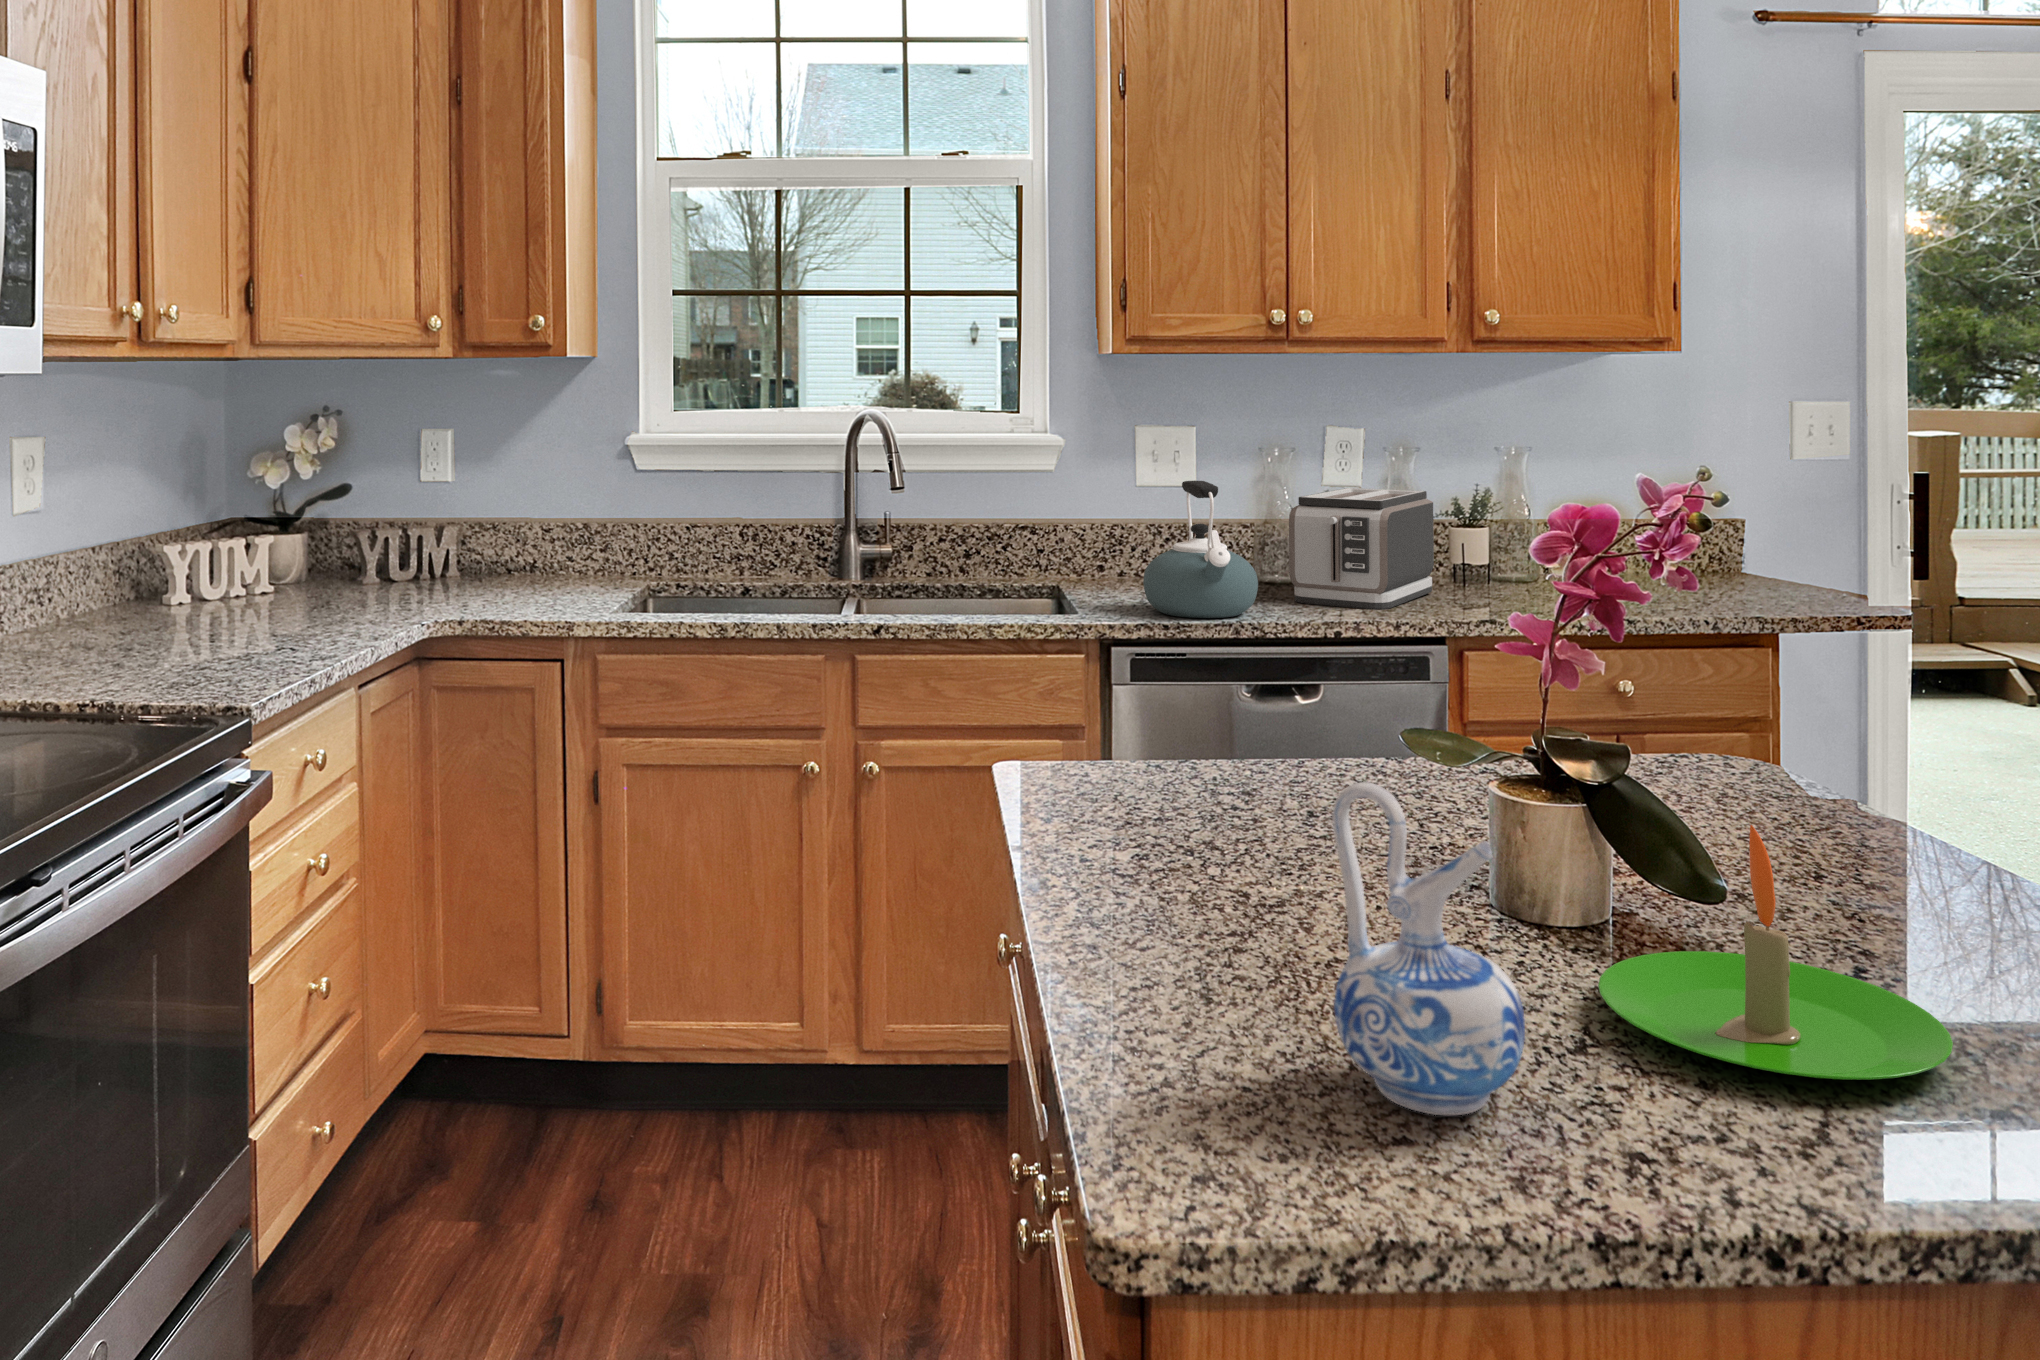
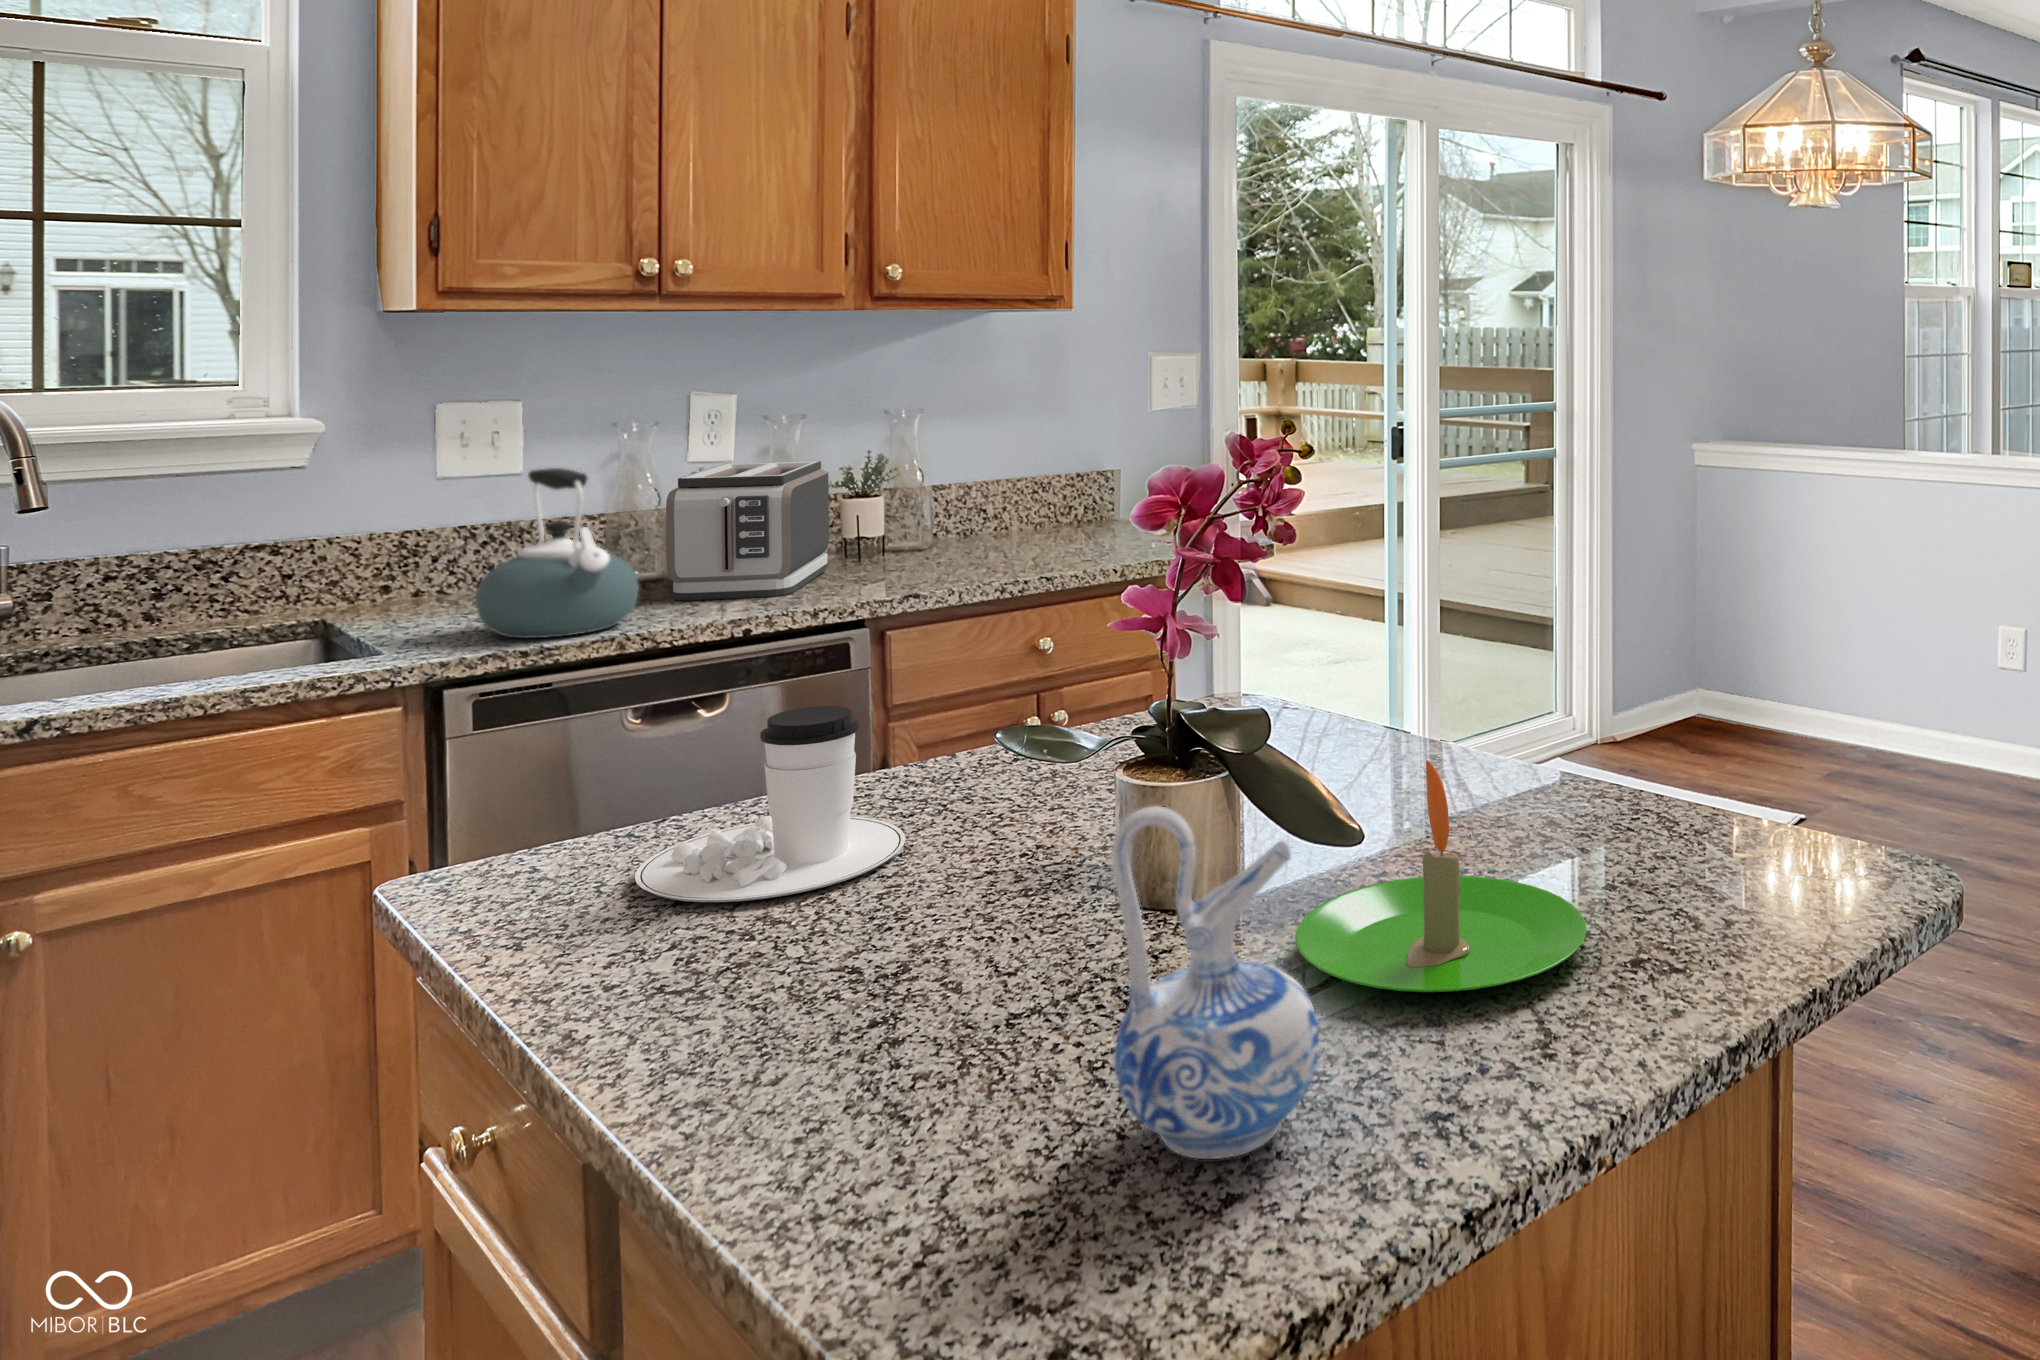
coffee cup: none [1135,684,1340,832] -> present [635,706,906,902]

